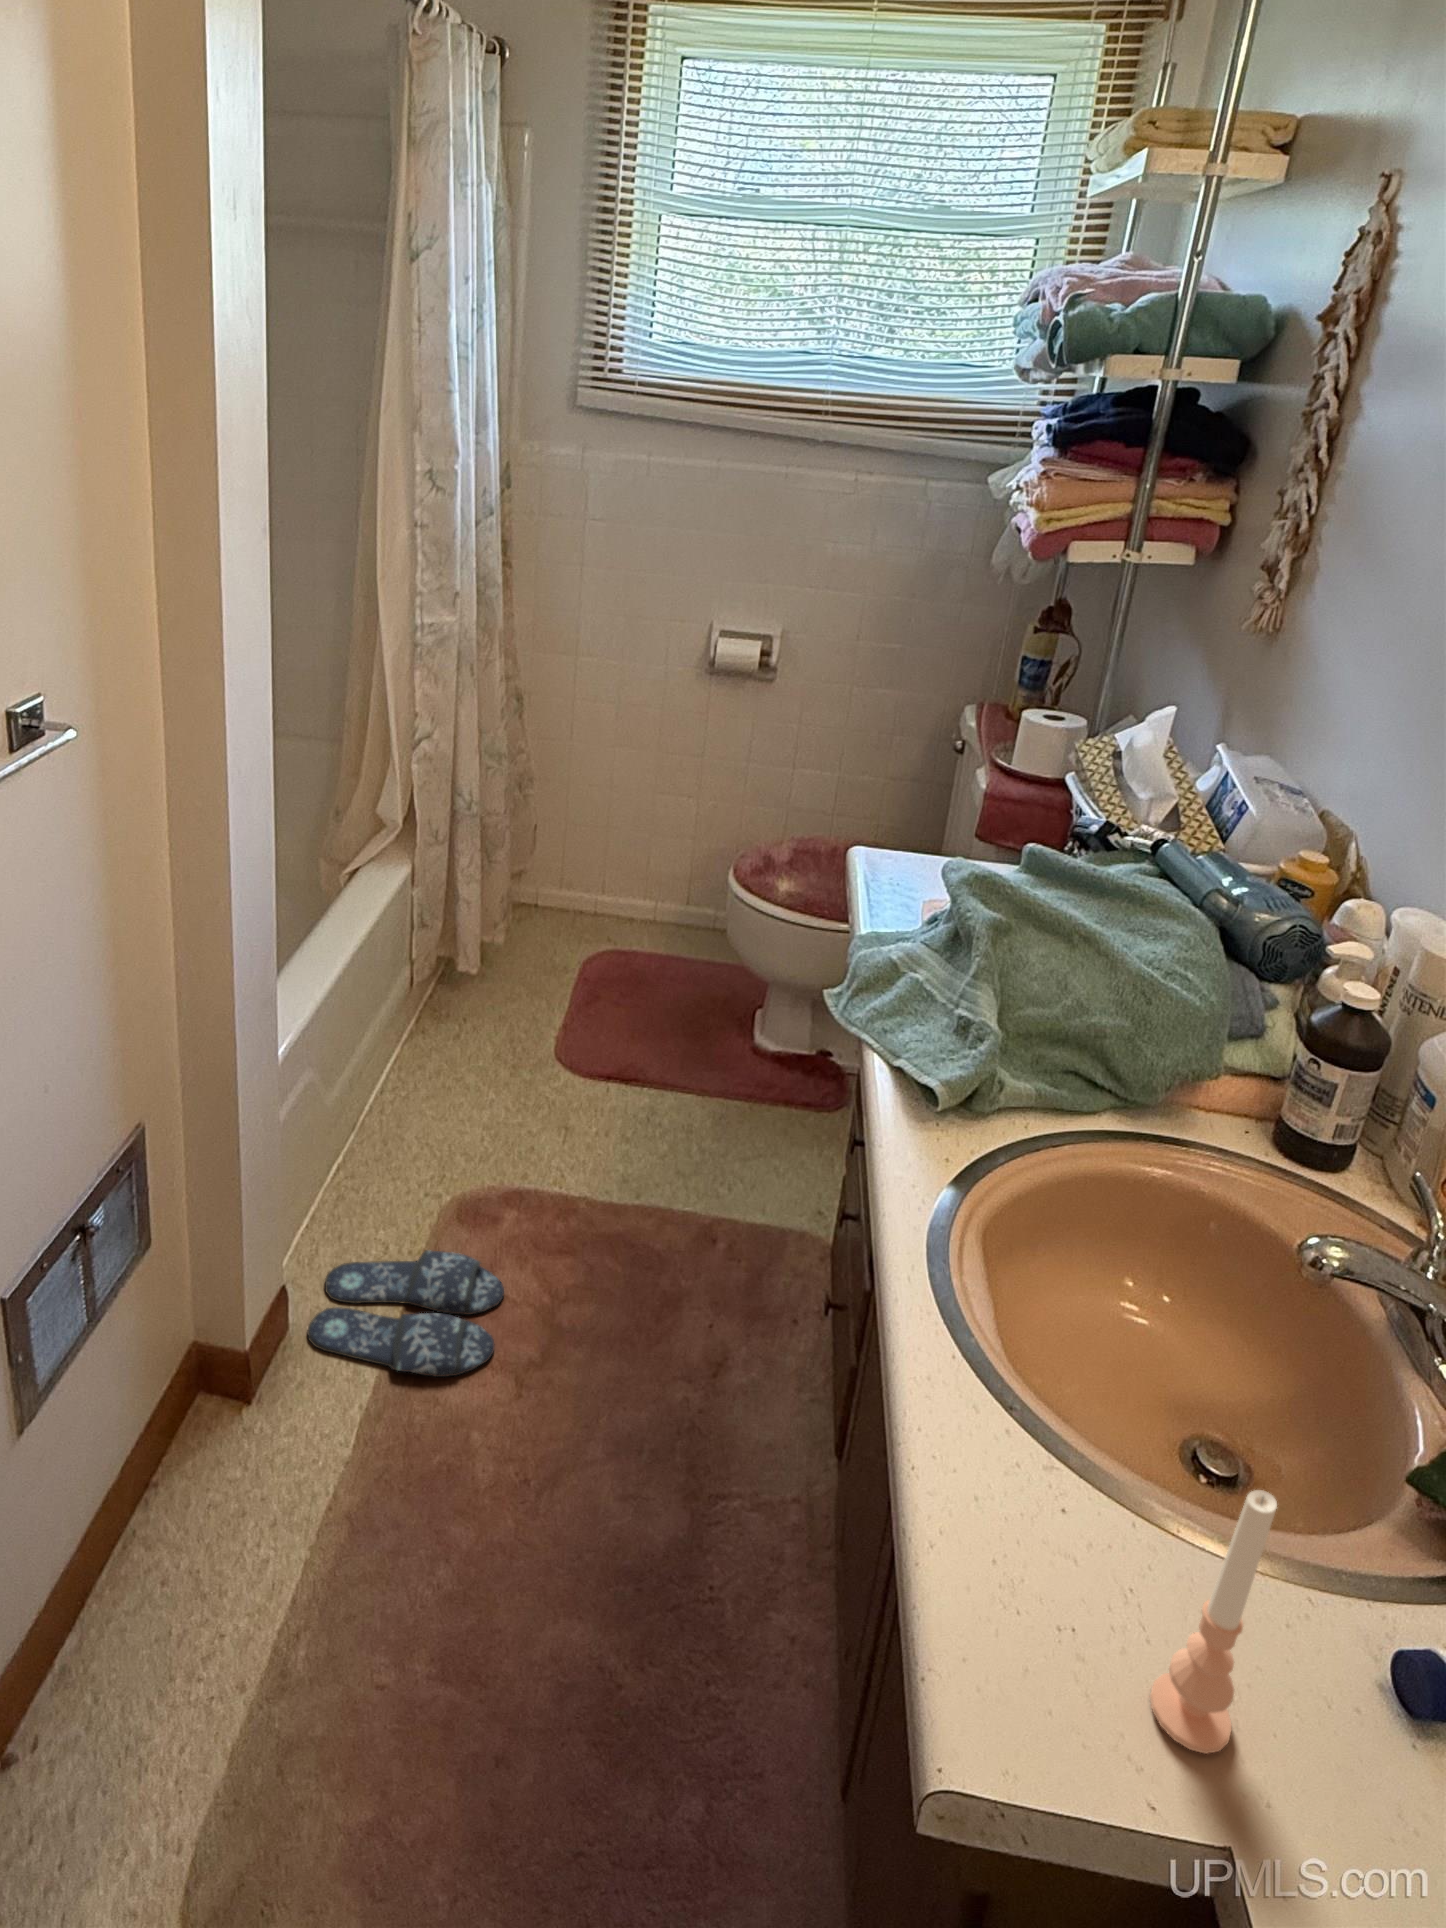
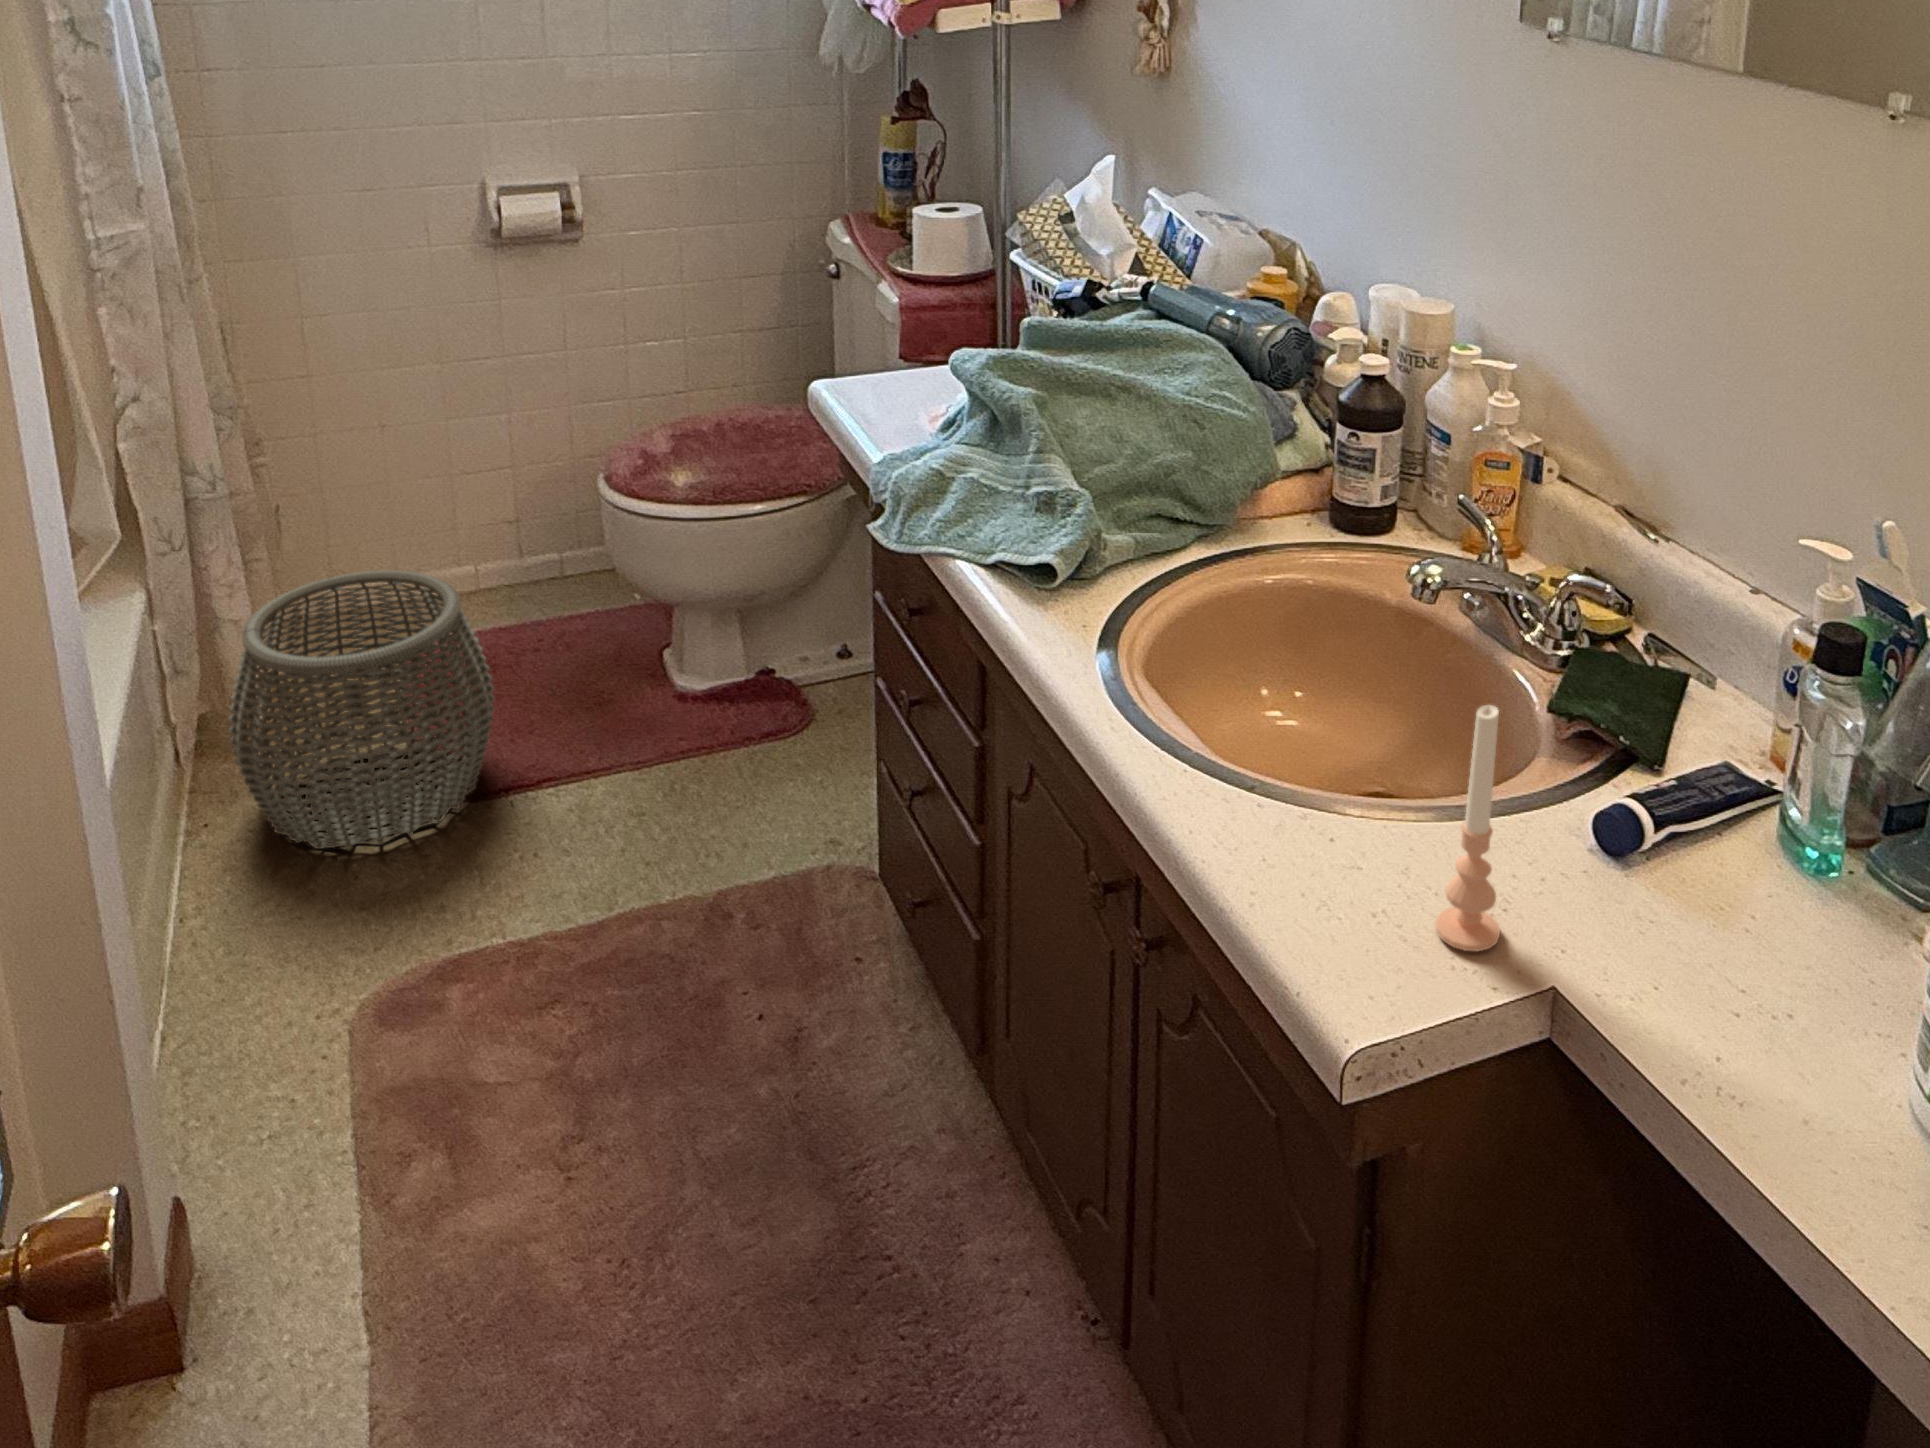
woven basket: none [441,889,617,1088] -> present [228,570,495,849]
slippers: present [307,1250,504,1377] -> none [216,1061,505,1262]

